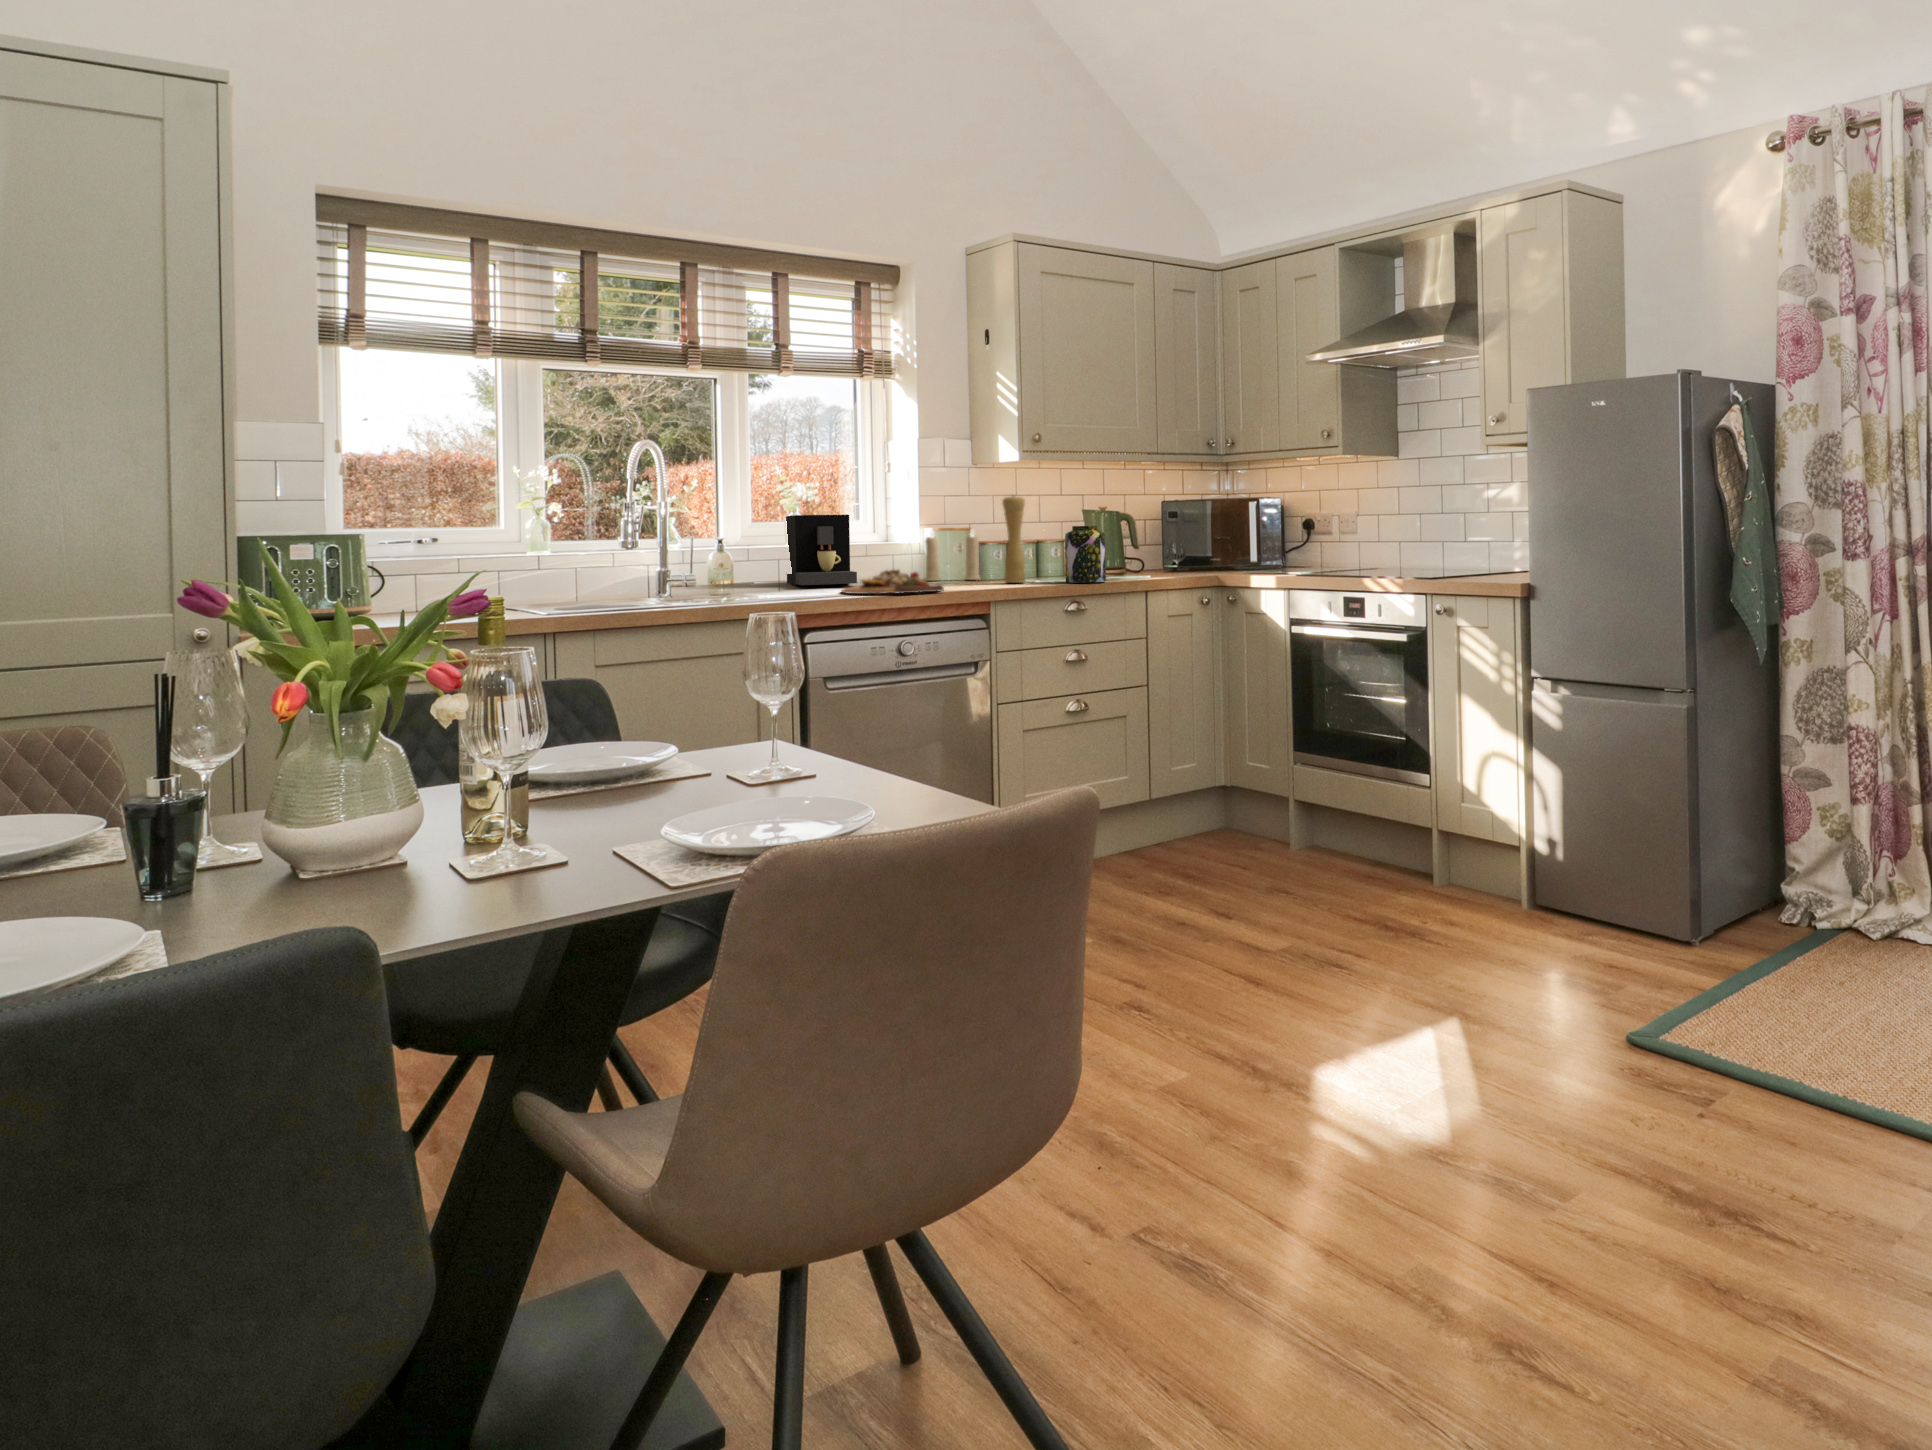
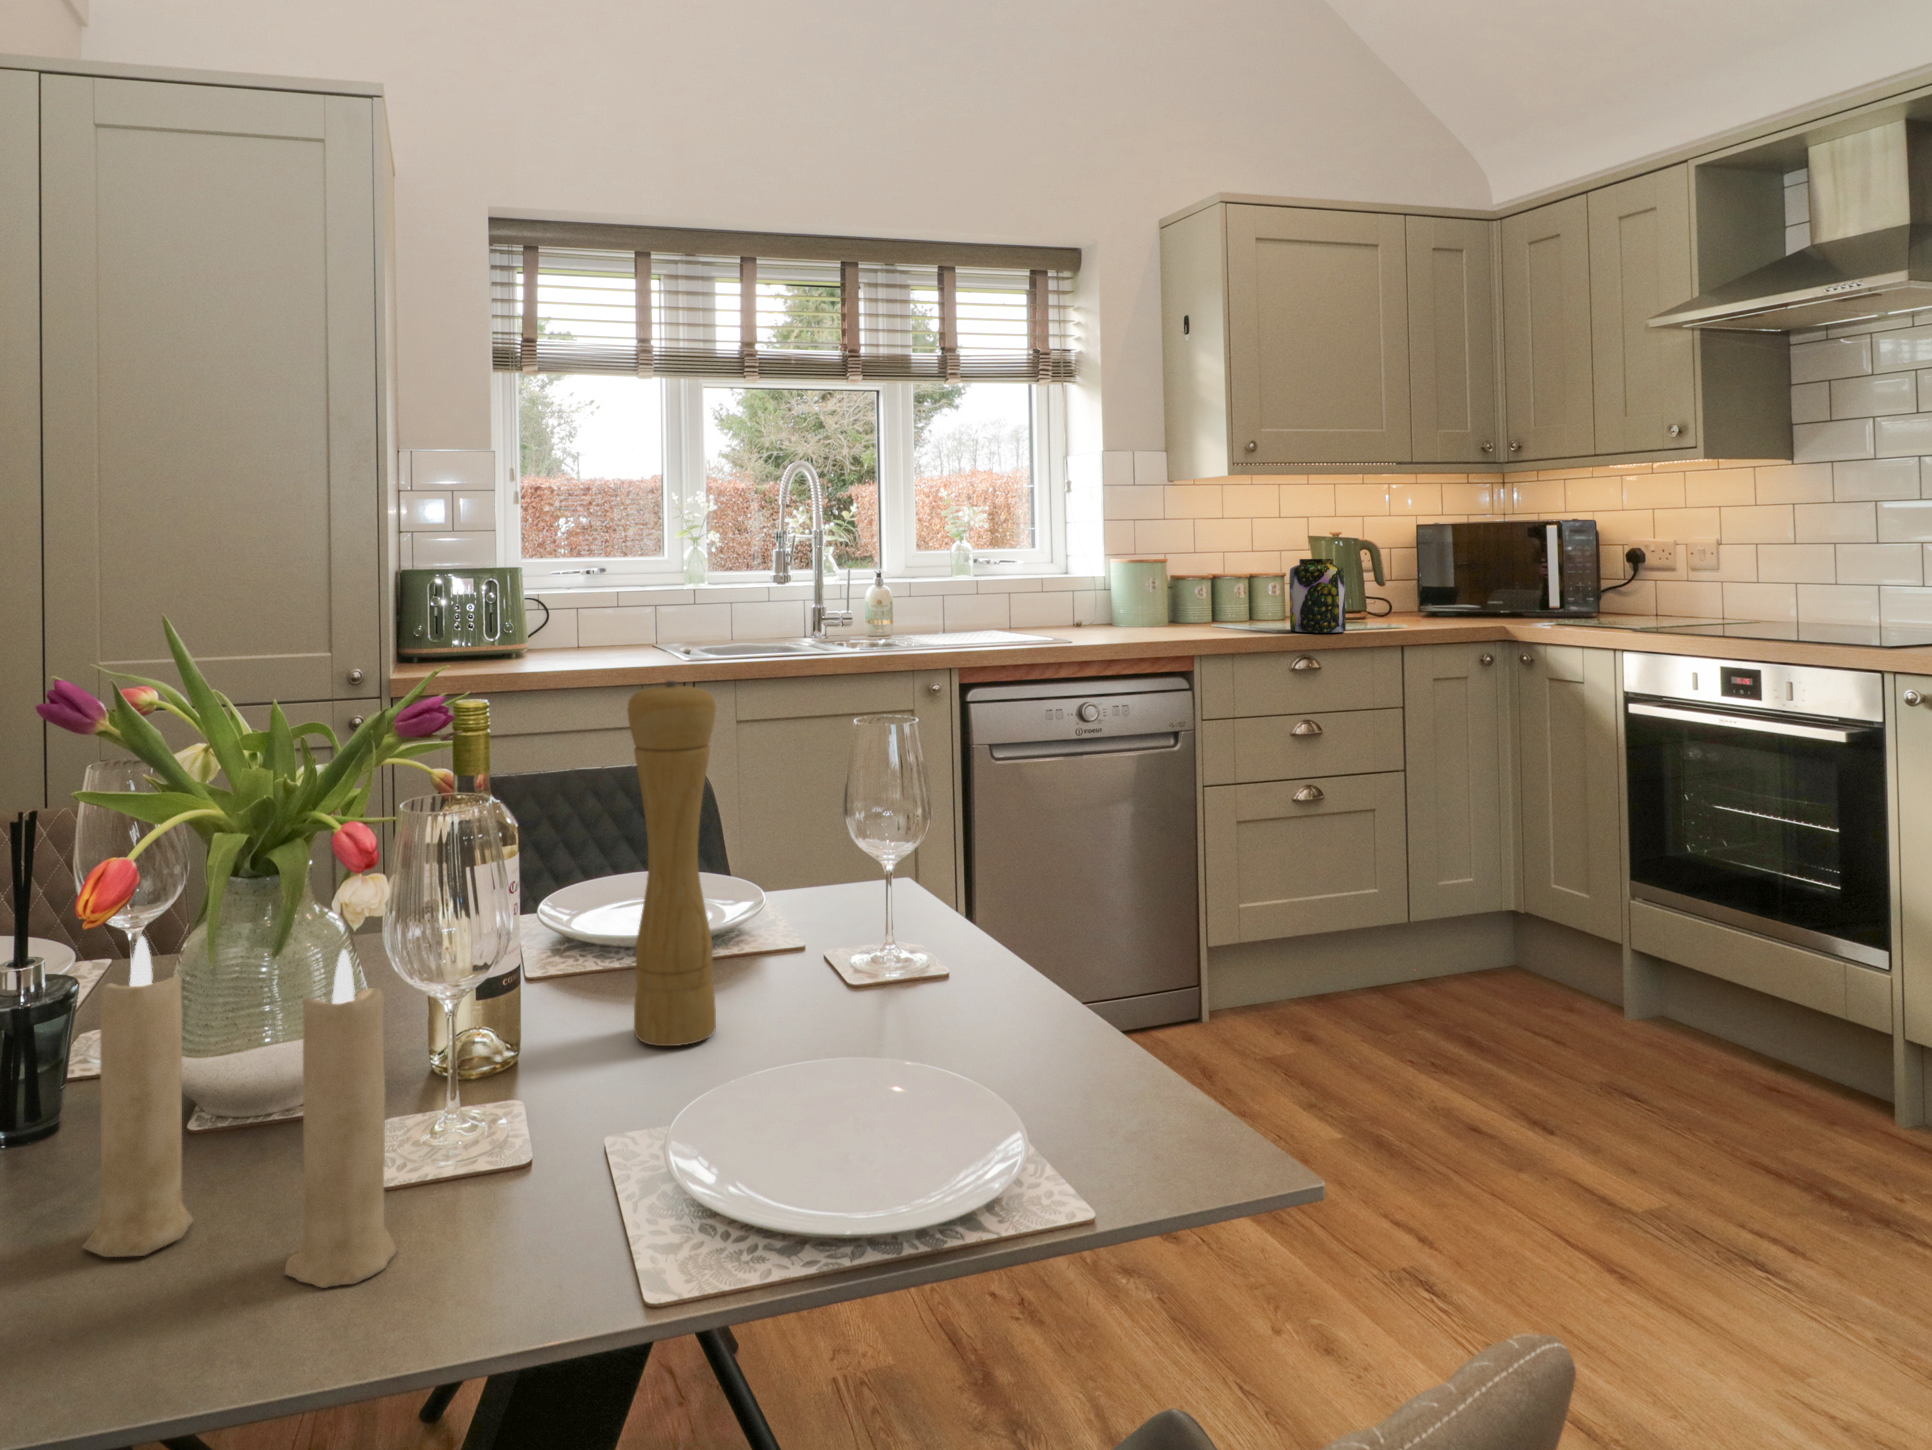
pepper mill: present [1003,496,1025,583] -> present [627,681,716,1046]
coffee maker: present [786,515,857,586] -> none [953,543,1031,626]
candle: present [925,531,980,581] -> present [82,936,397,1288]
cutting board: present [842,570,944,594] -> none [1011,611,1136,643]

